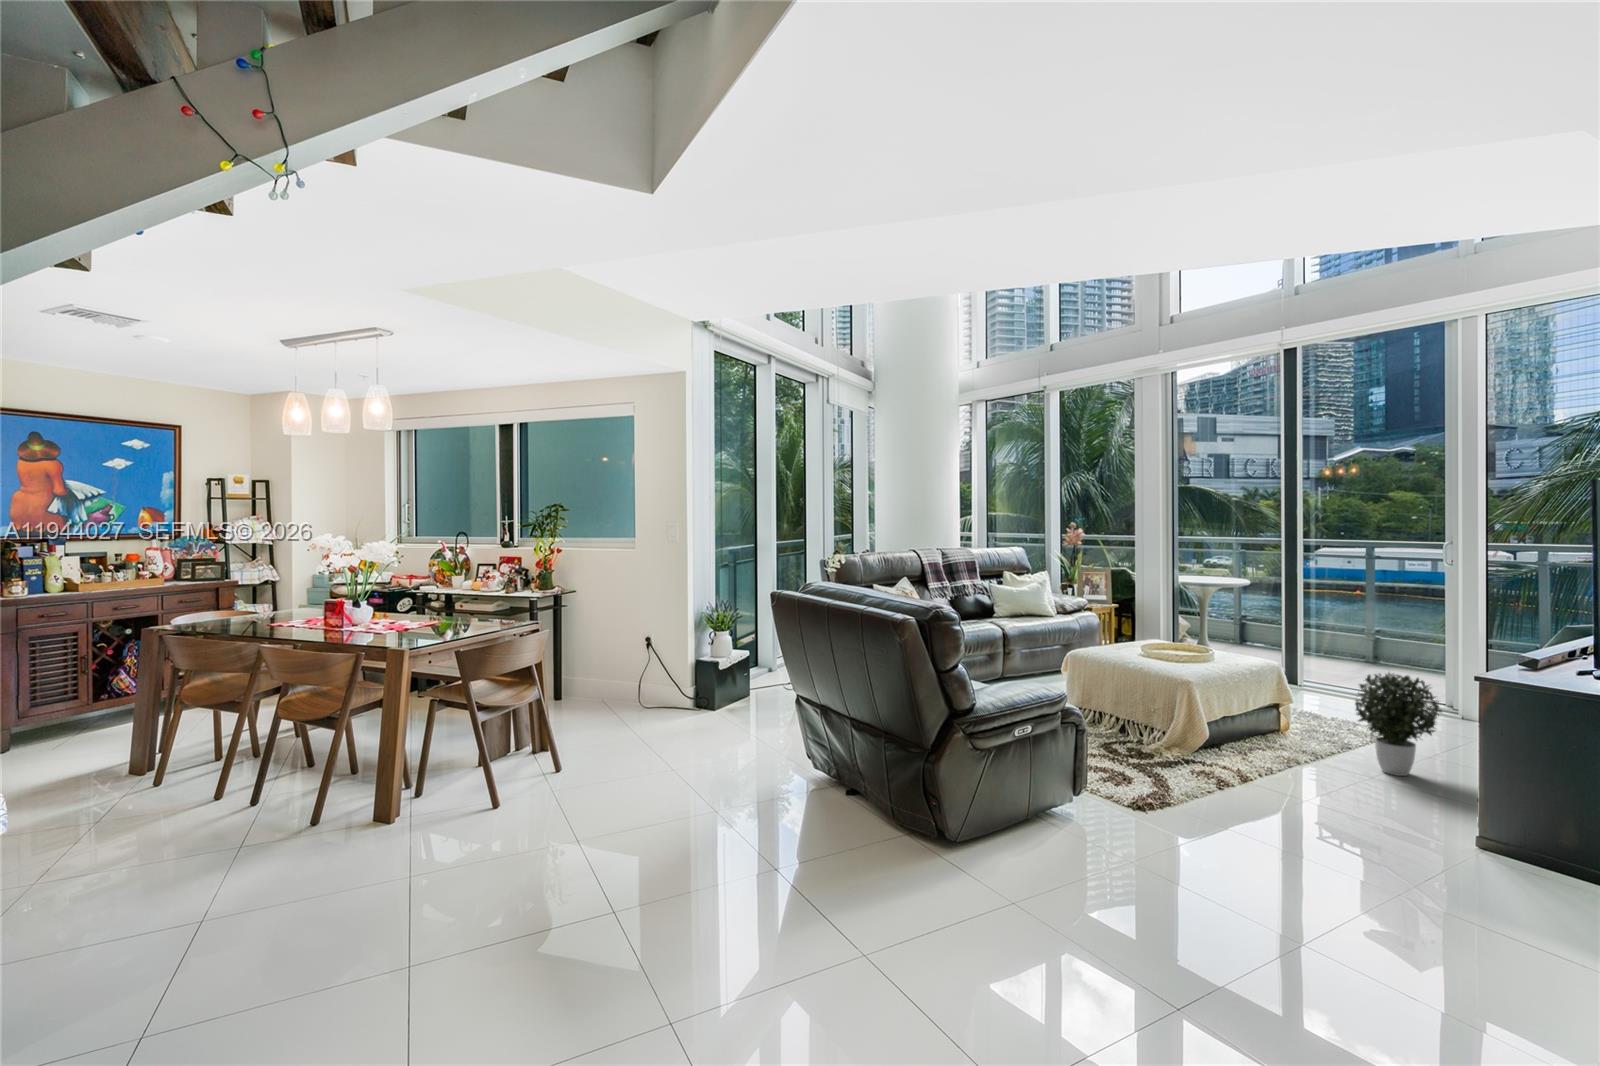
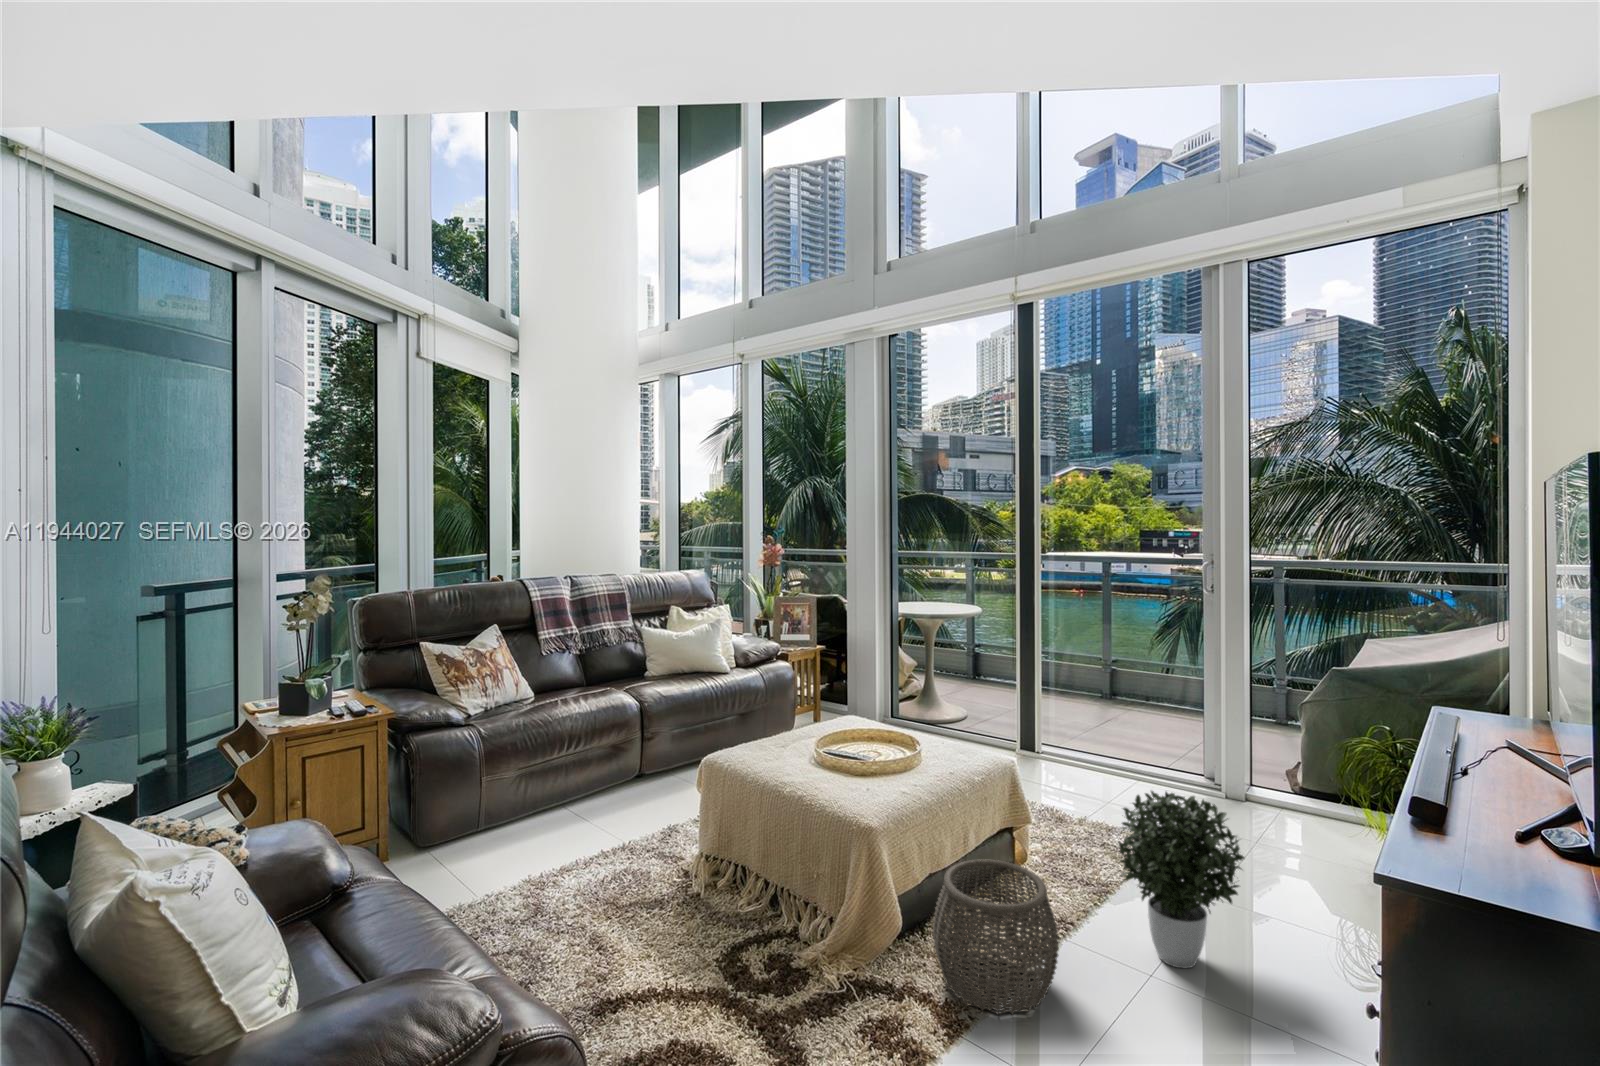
woven basket: none [1230,704,1312,779] -> present [933,860,1059,1014]

